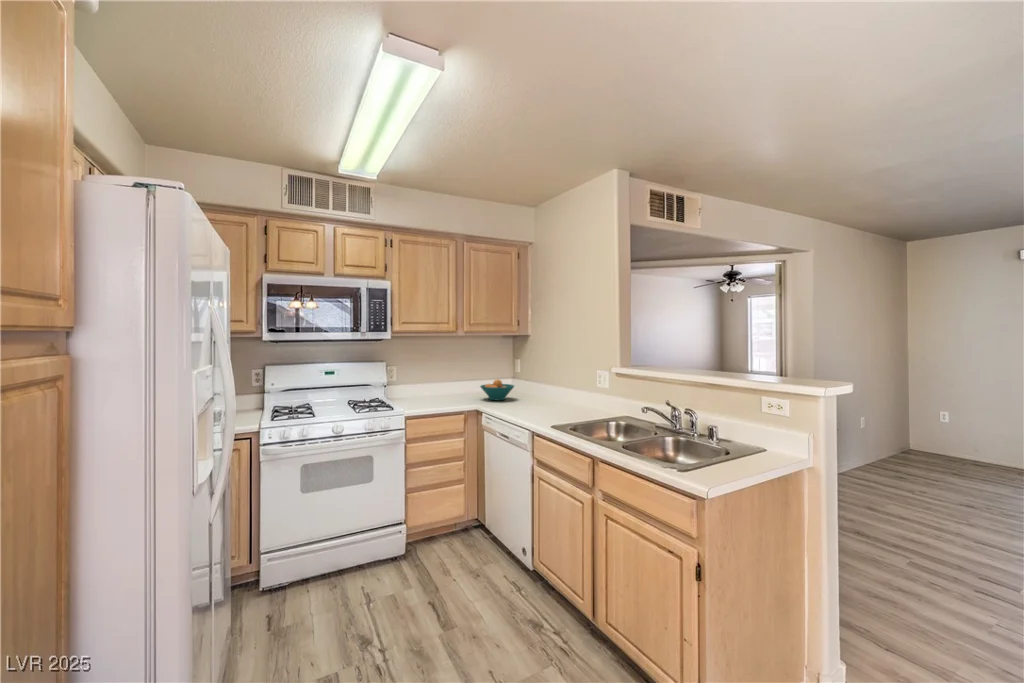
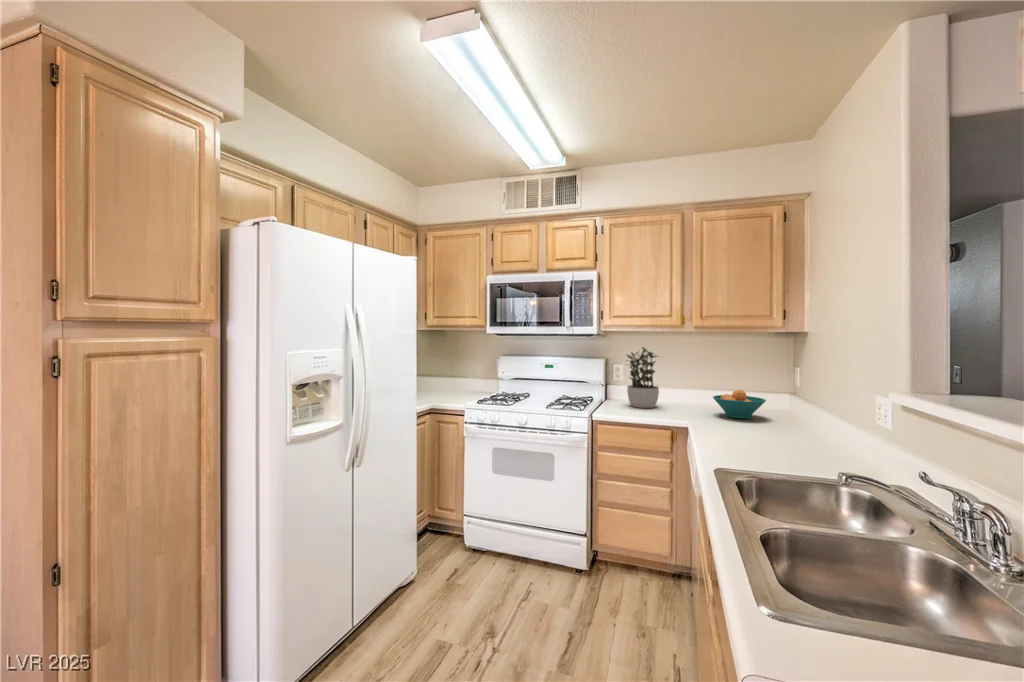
potted plant: none [407,350,438,403] -> present [627,347,659,408]

